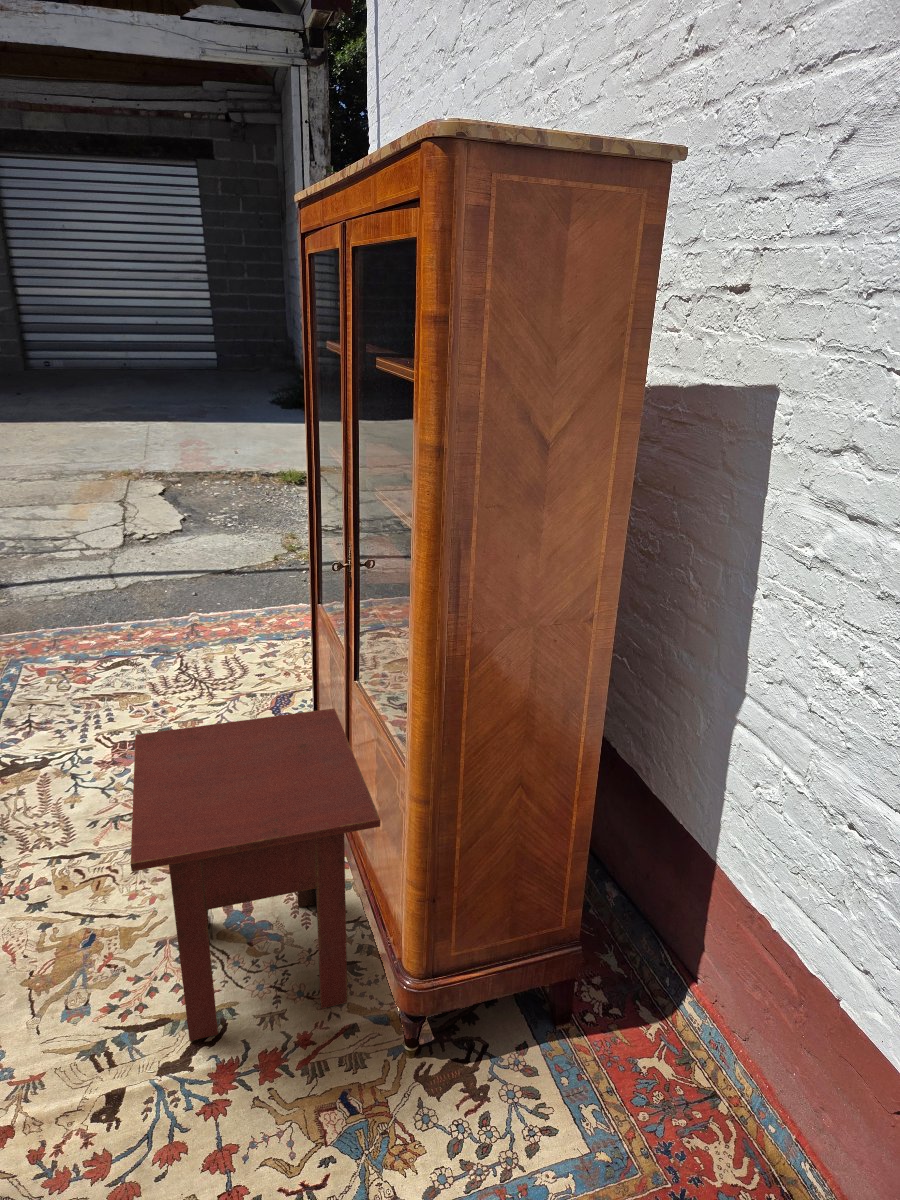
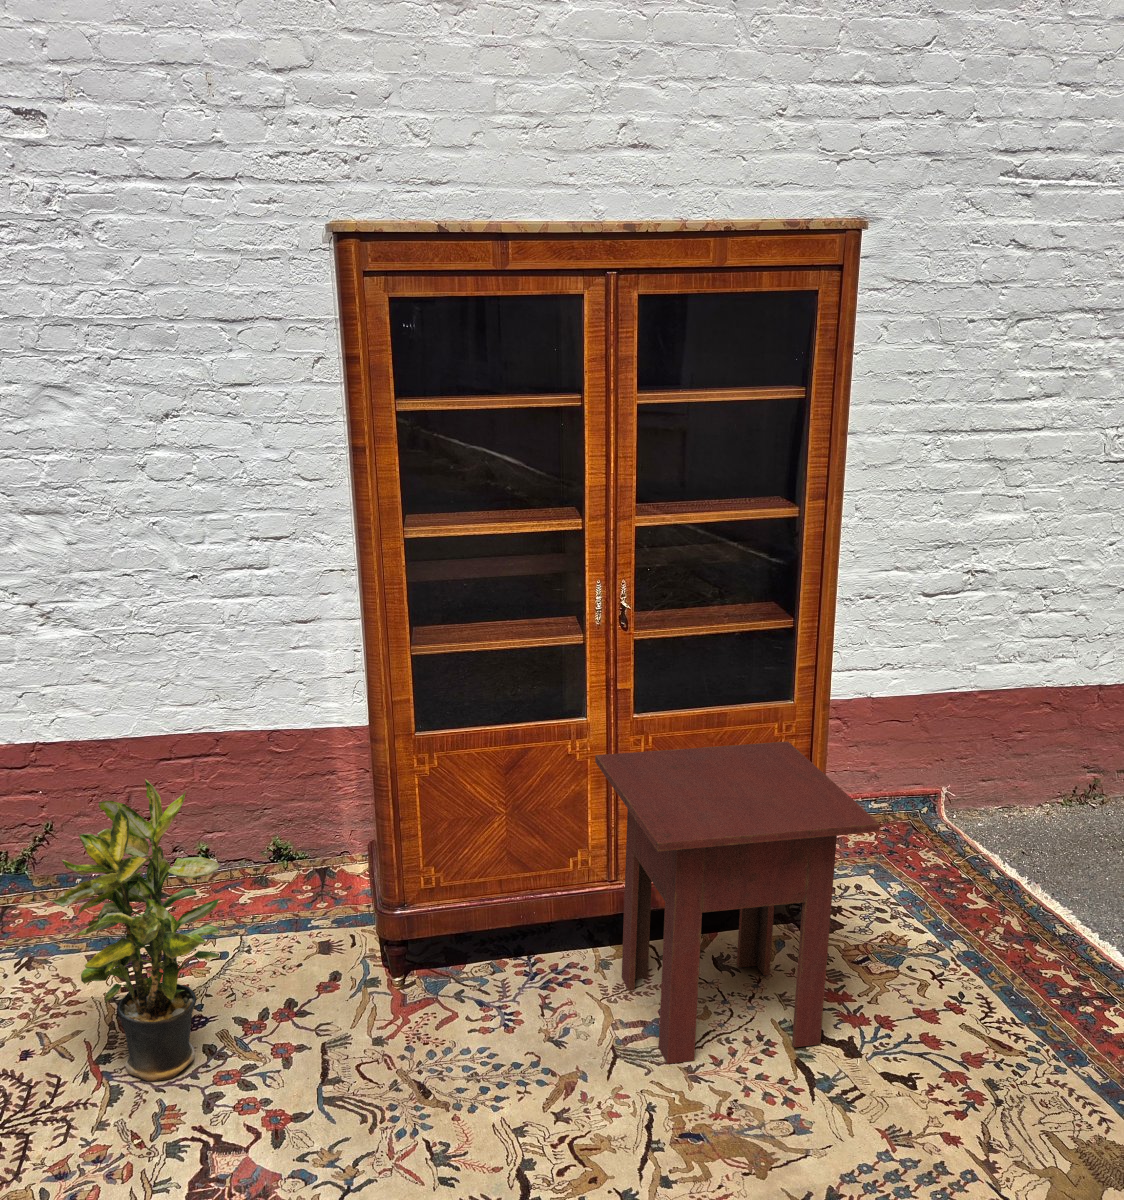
potted plant: none [171,560,267,723] -> present [51,779,220,1082]

